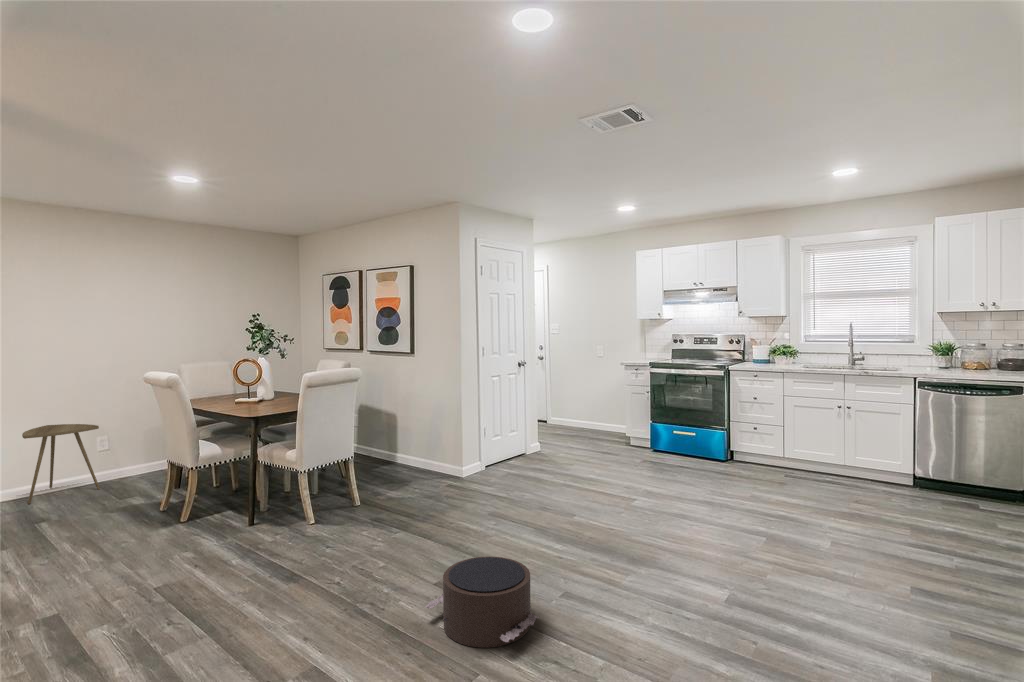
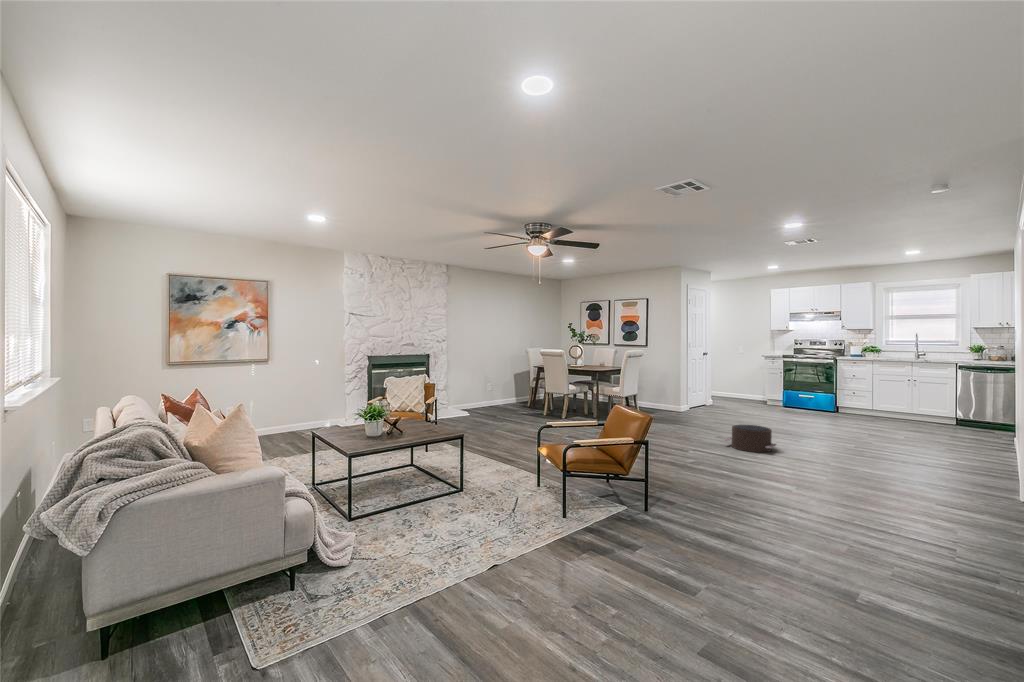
side table: present [22,424,100,504] -> none [471,376,500,412]

